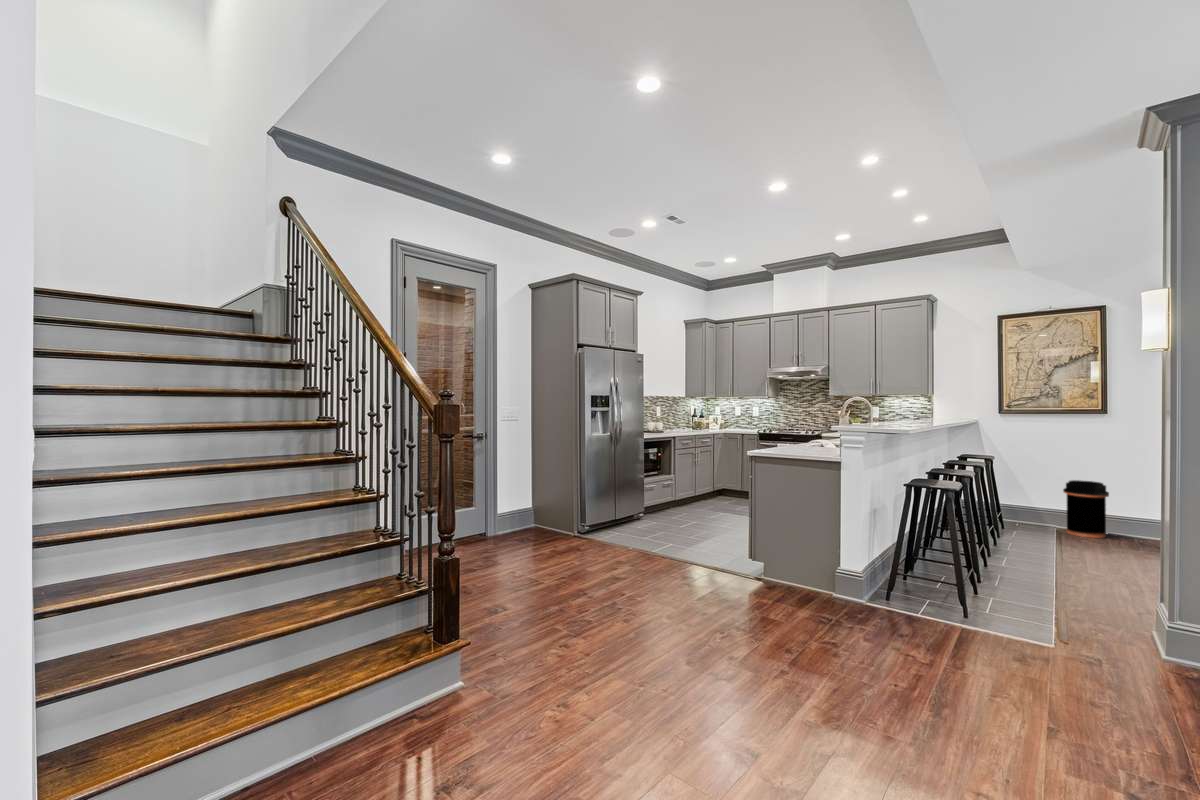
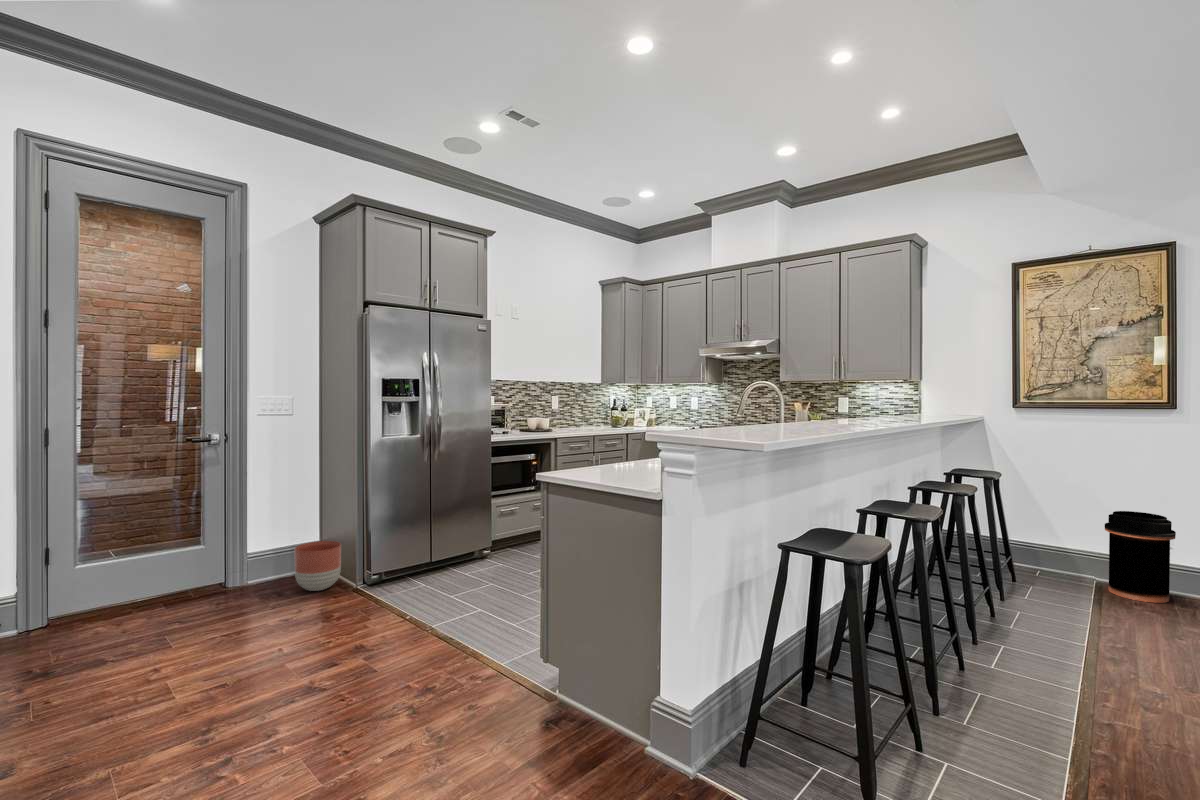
planter: none [535,505,564,537] -> present [294,541,341,591]

